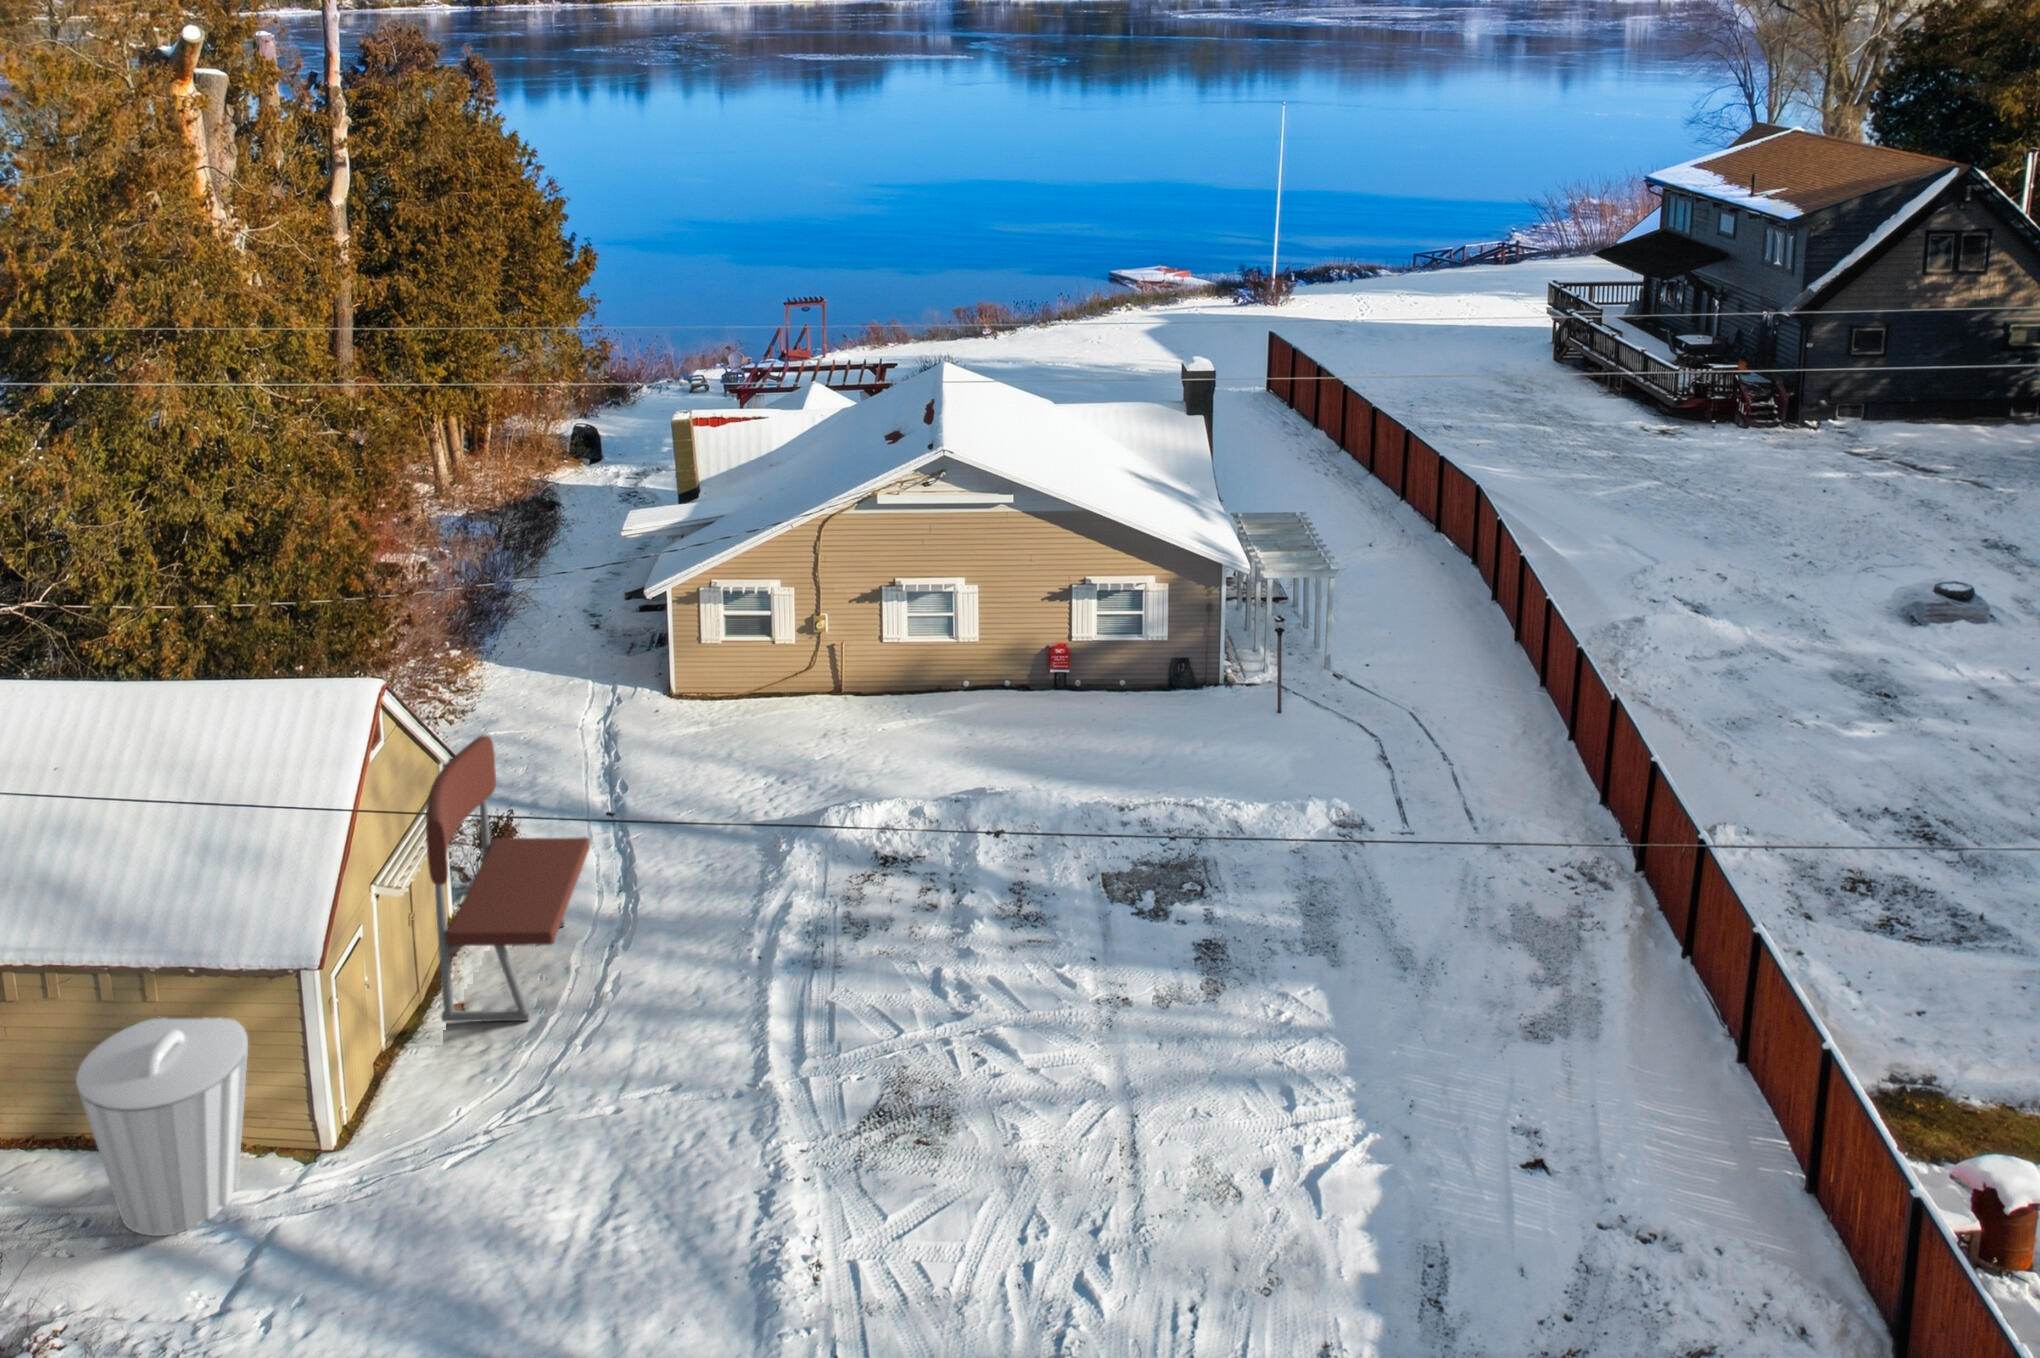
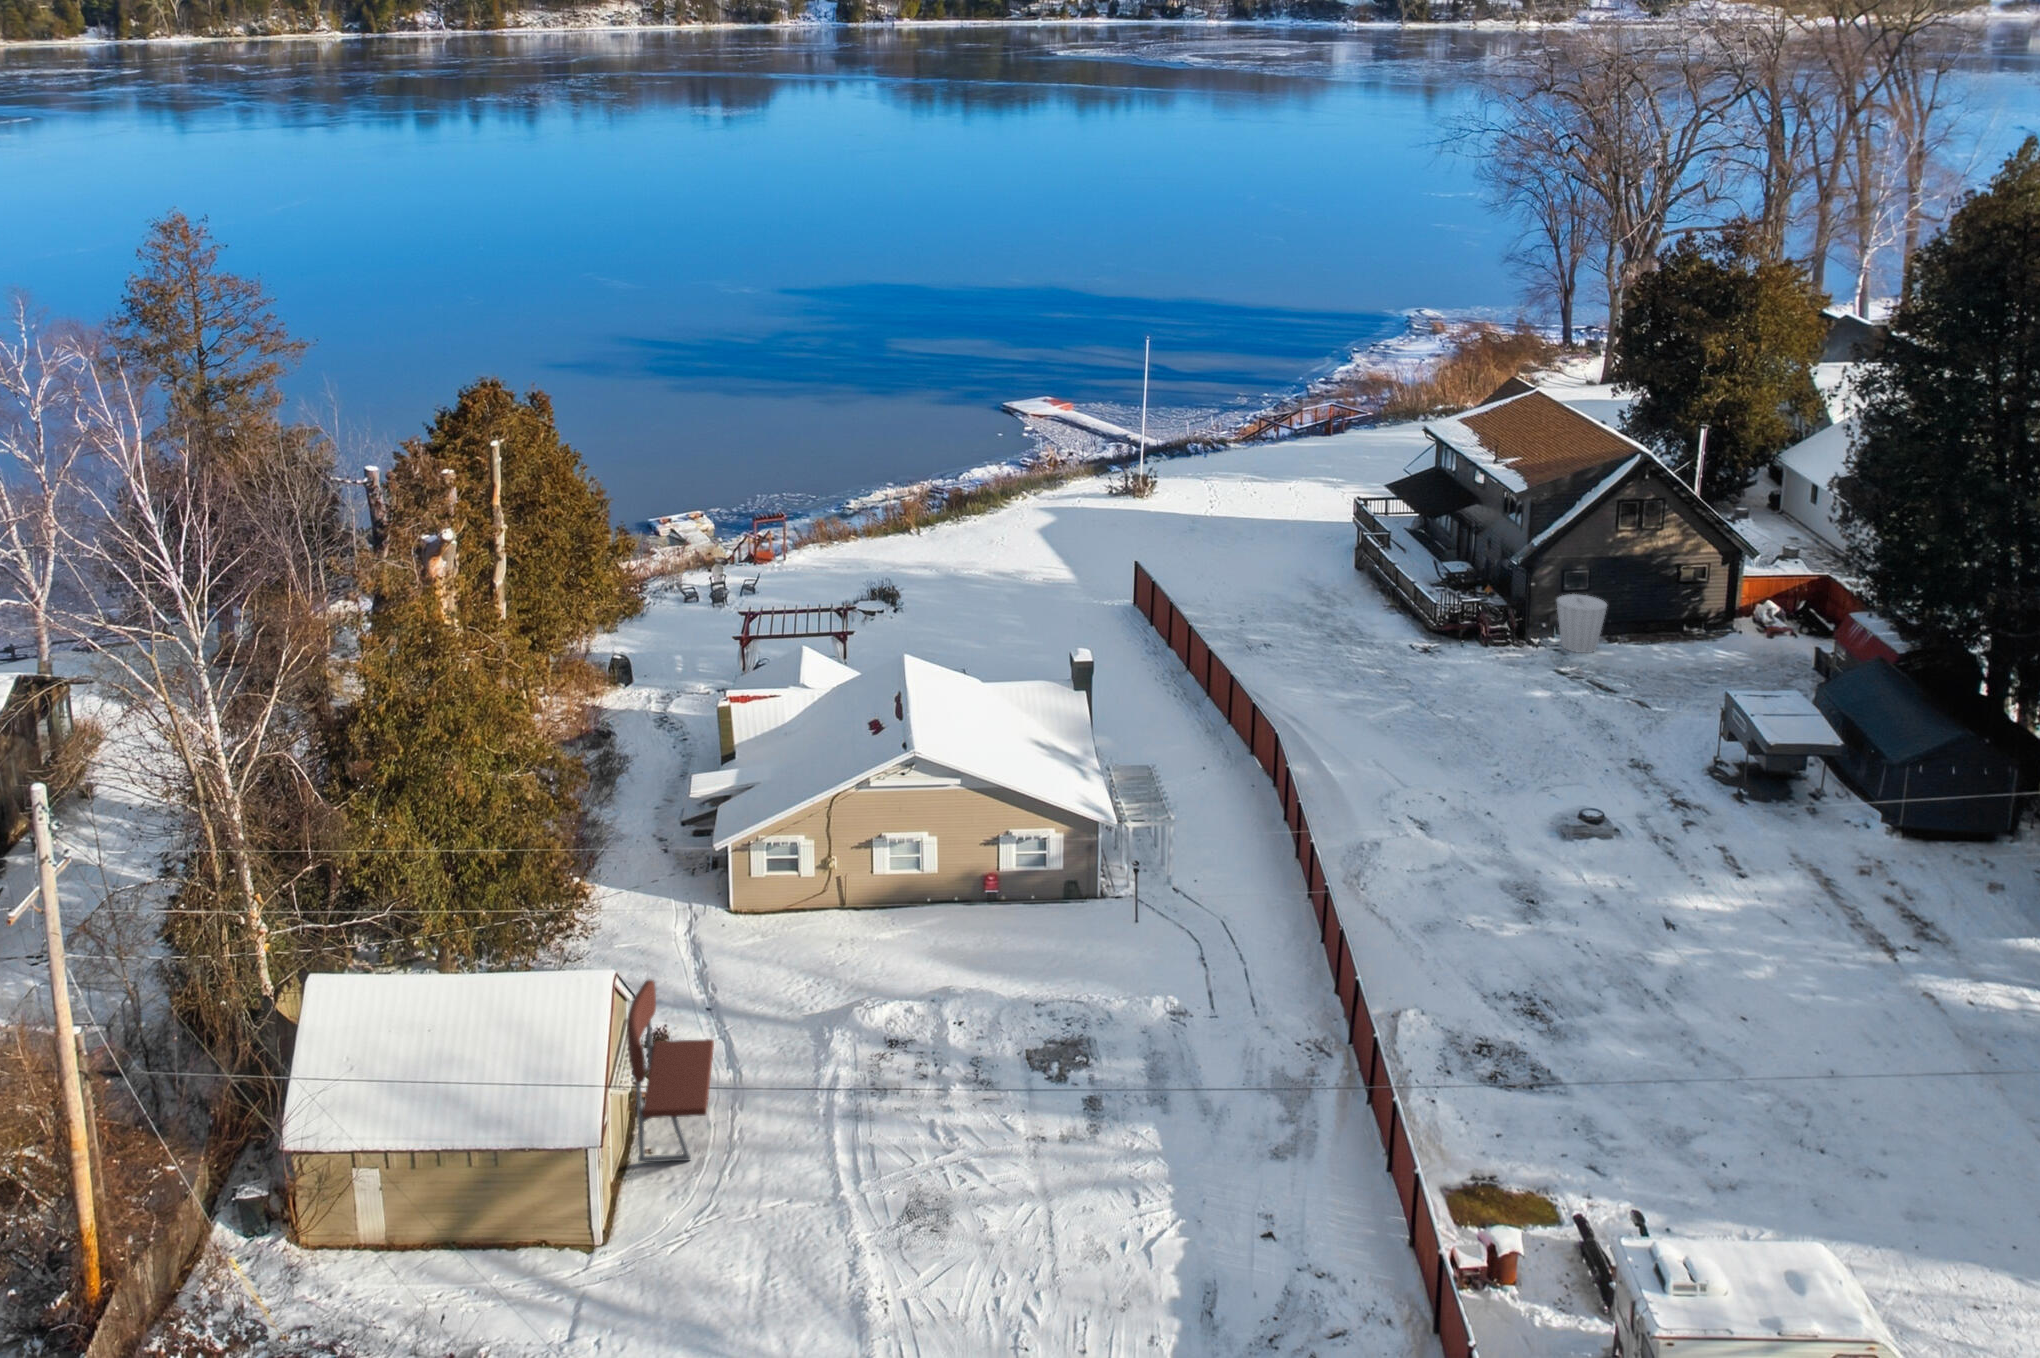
trash can: present [76,1018,248,1236] -> present [1556,594,1607,653]

